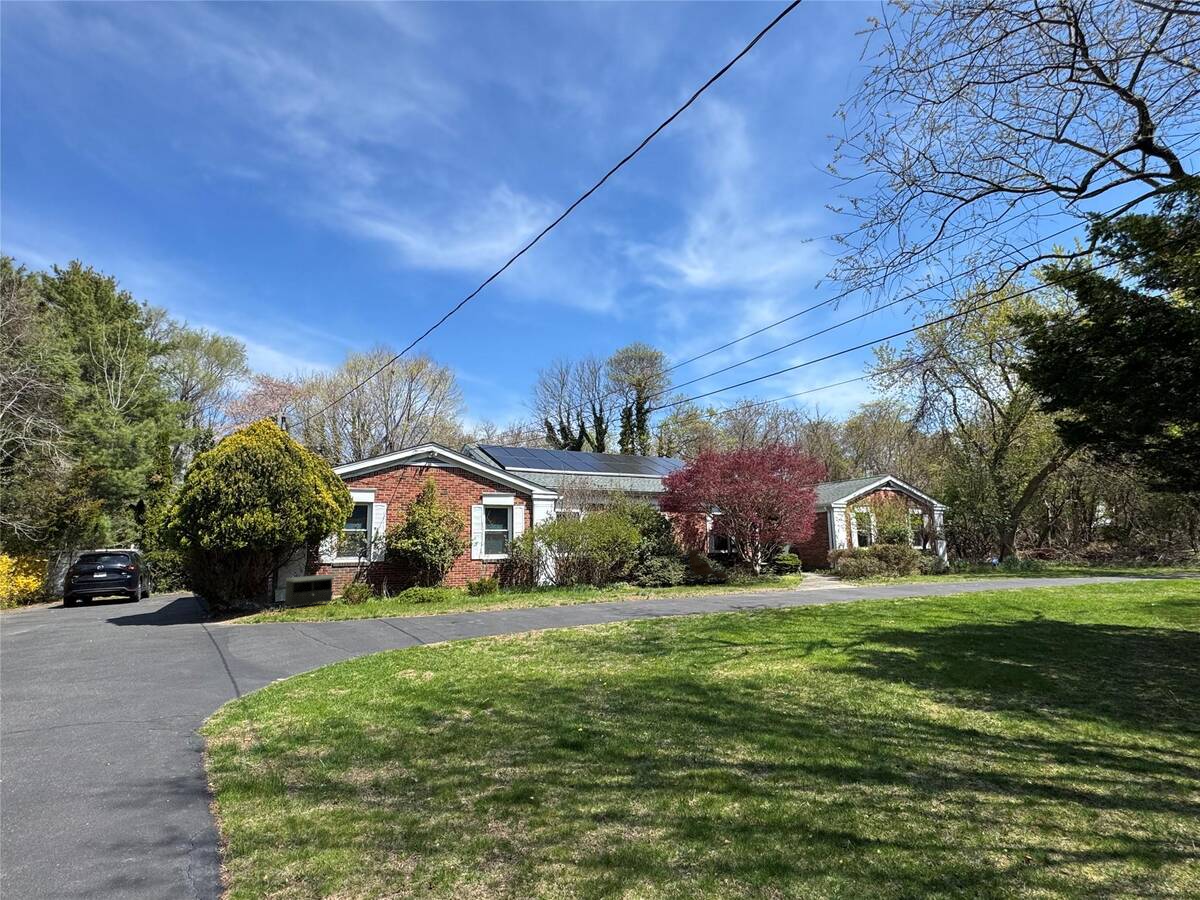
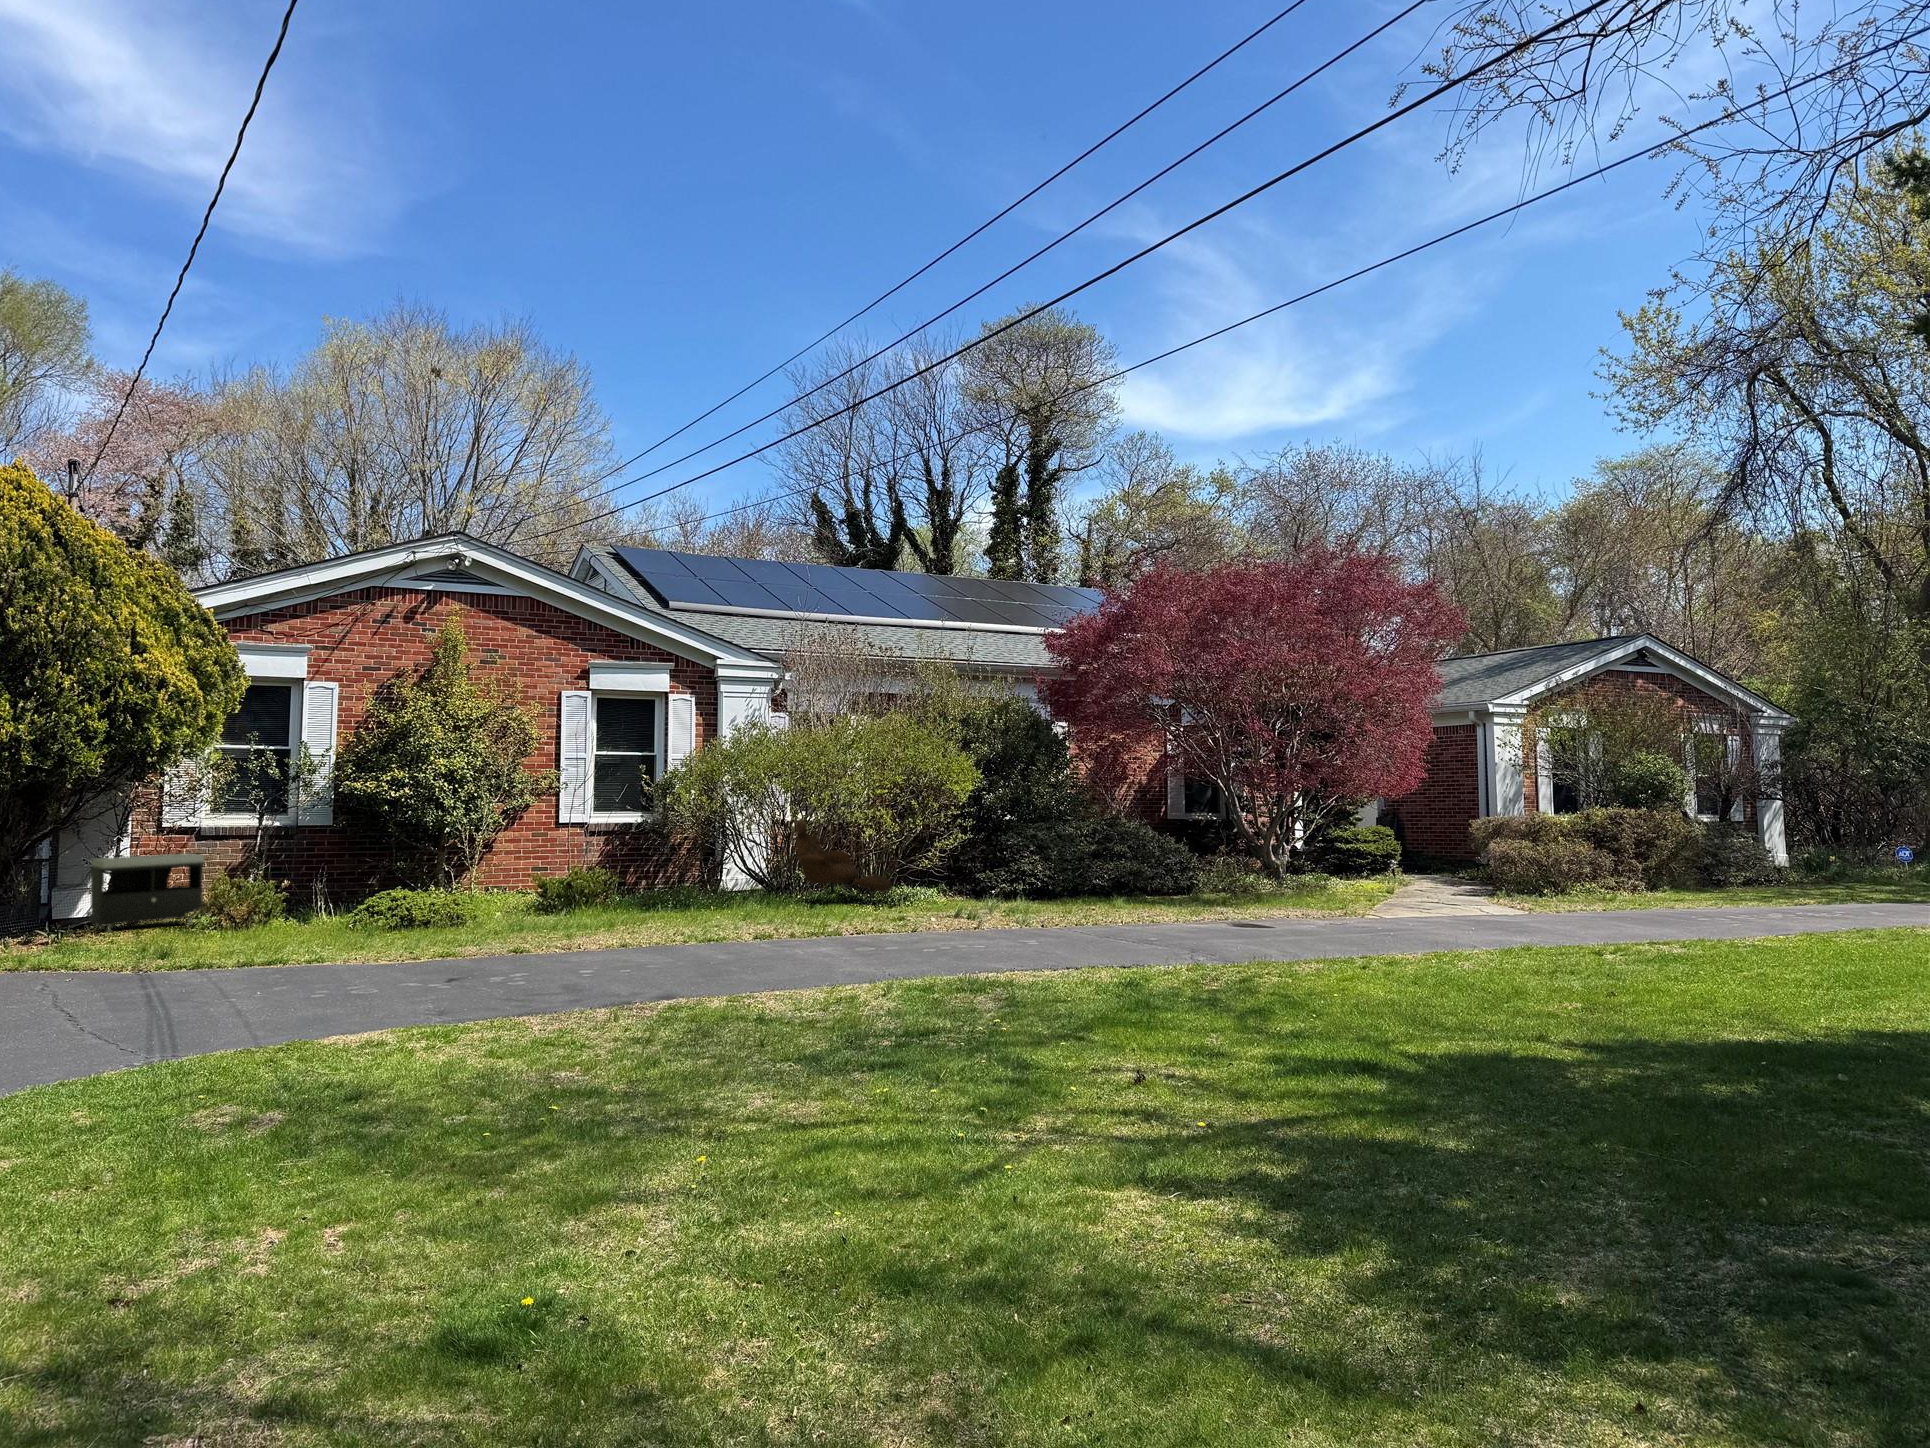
lounge chair: present [689,550,727,582] -> present [796,820,892,904]

